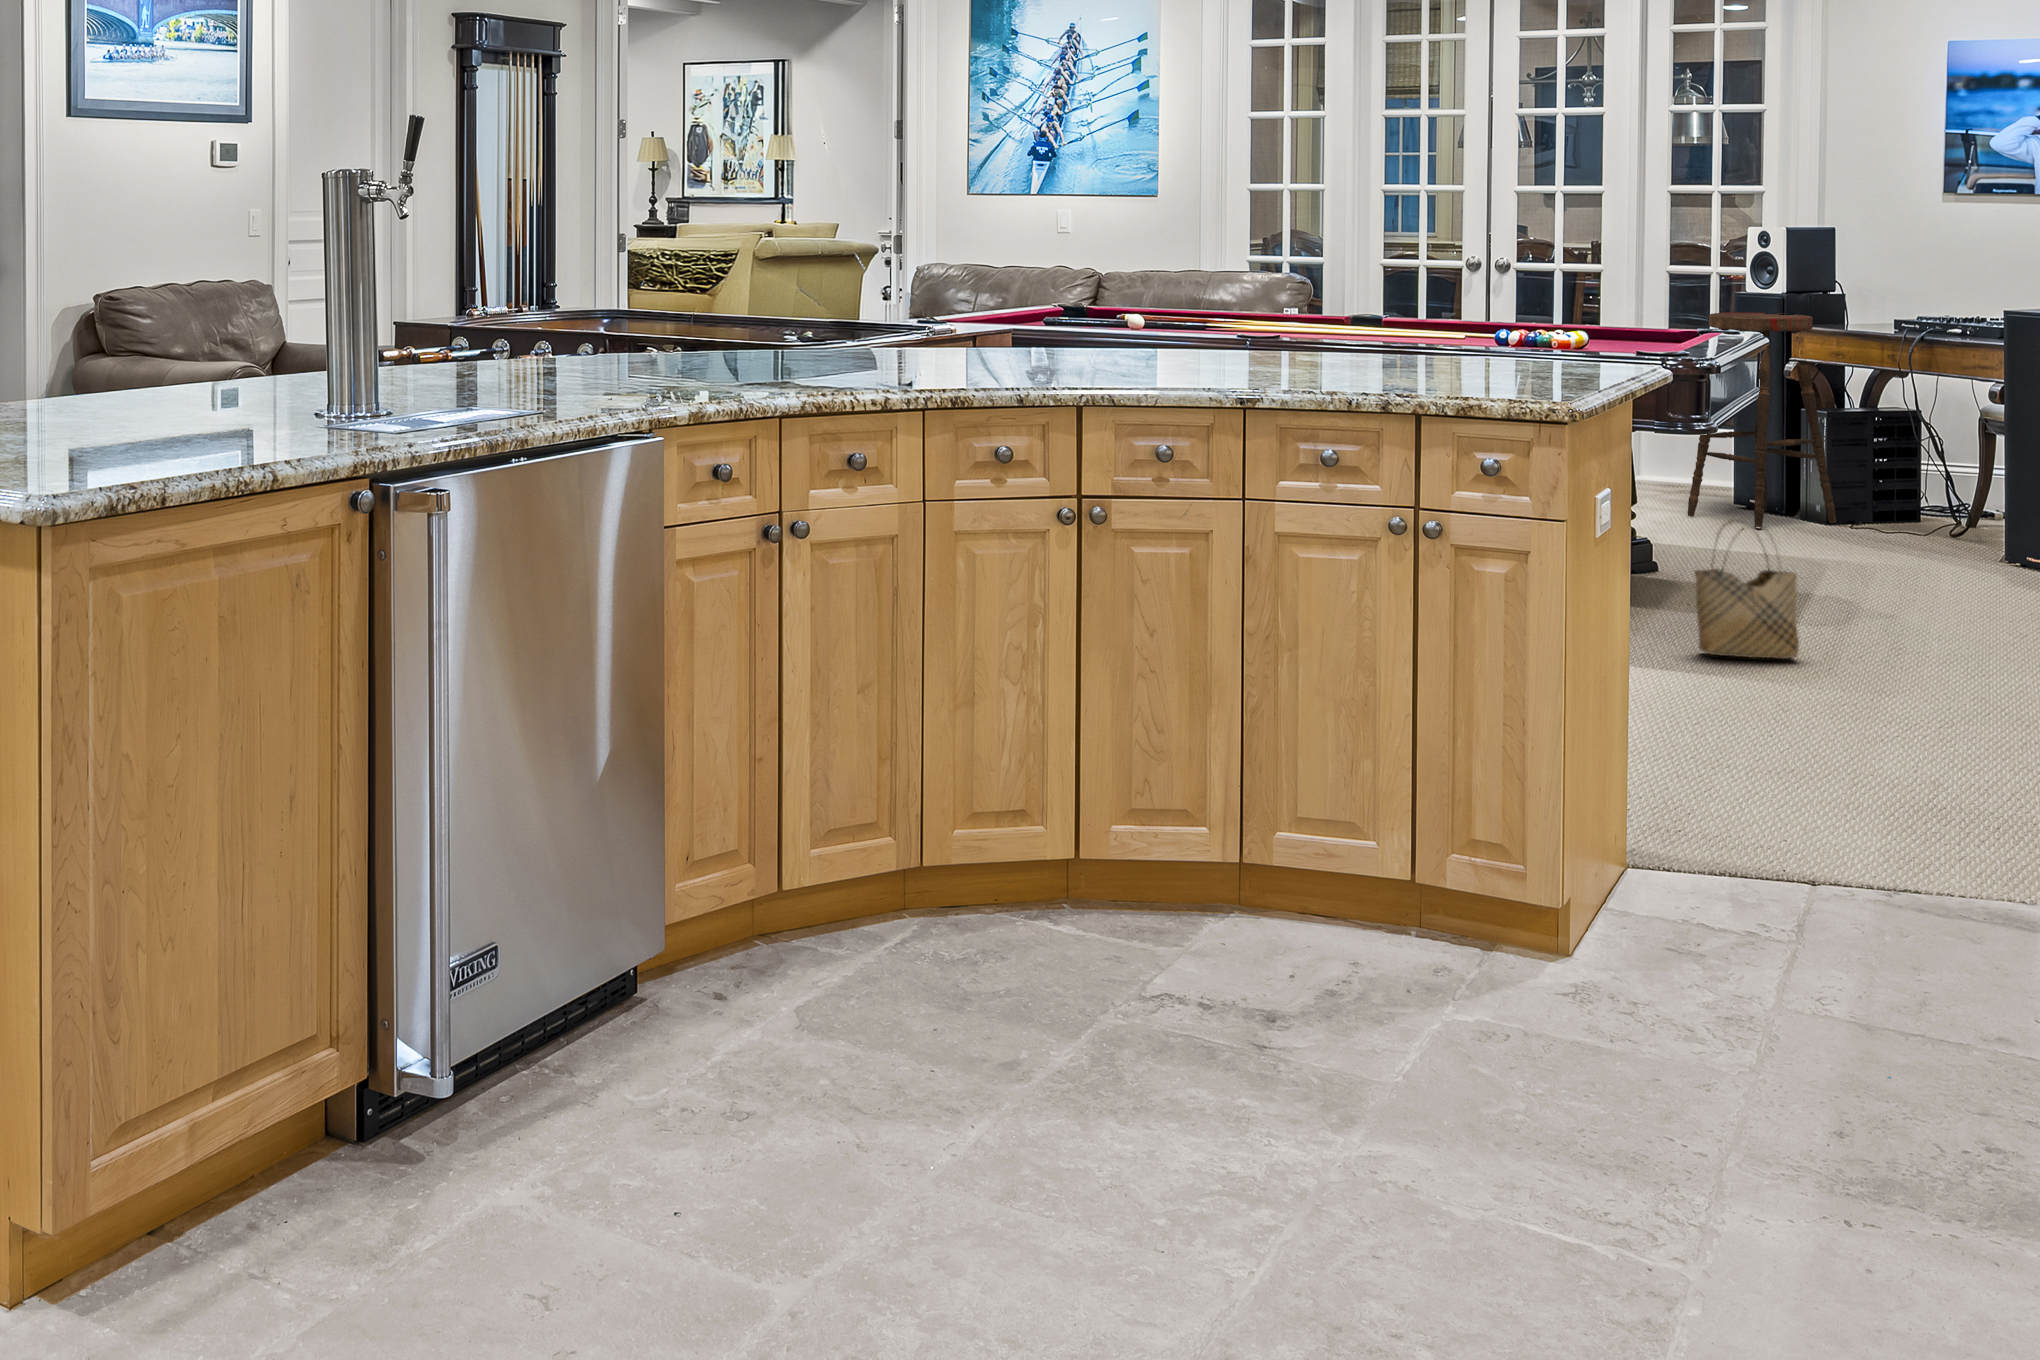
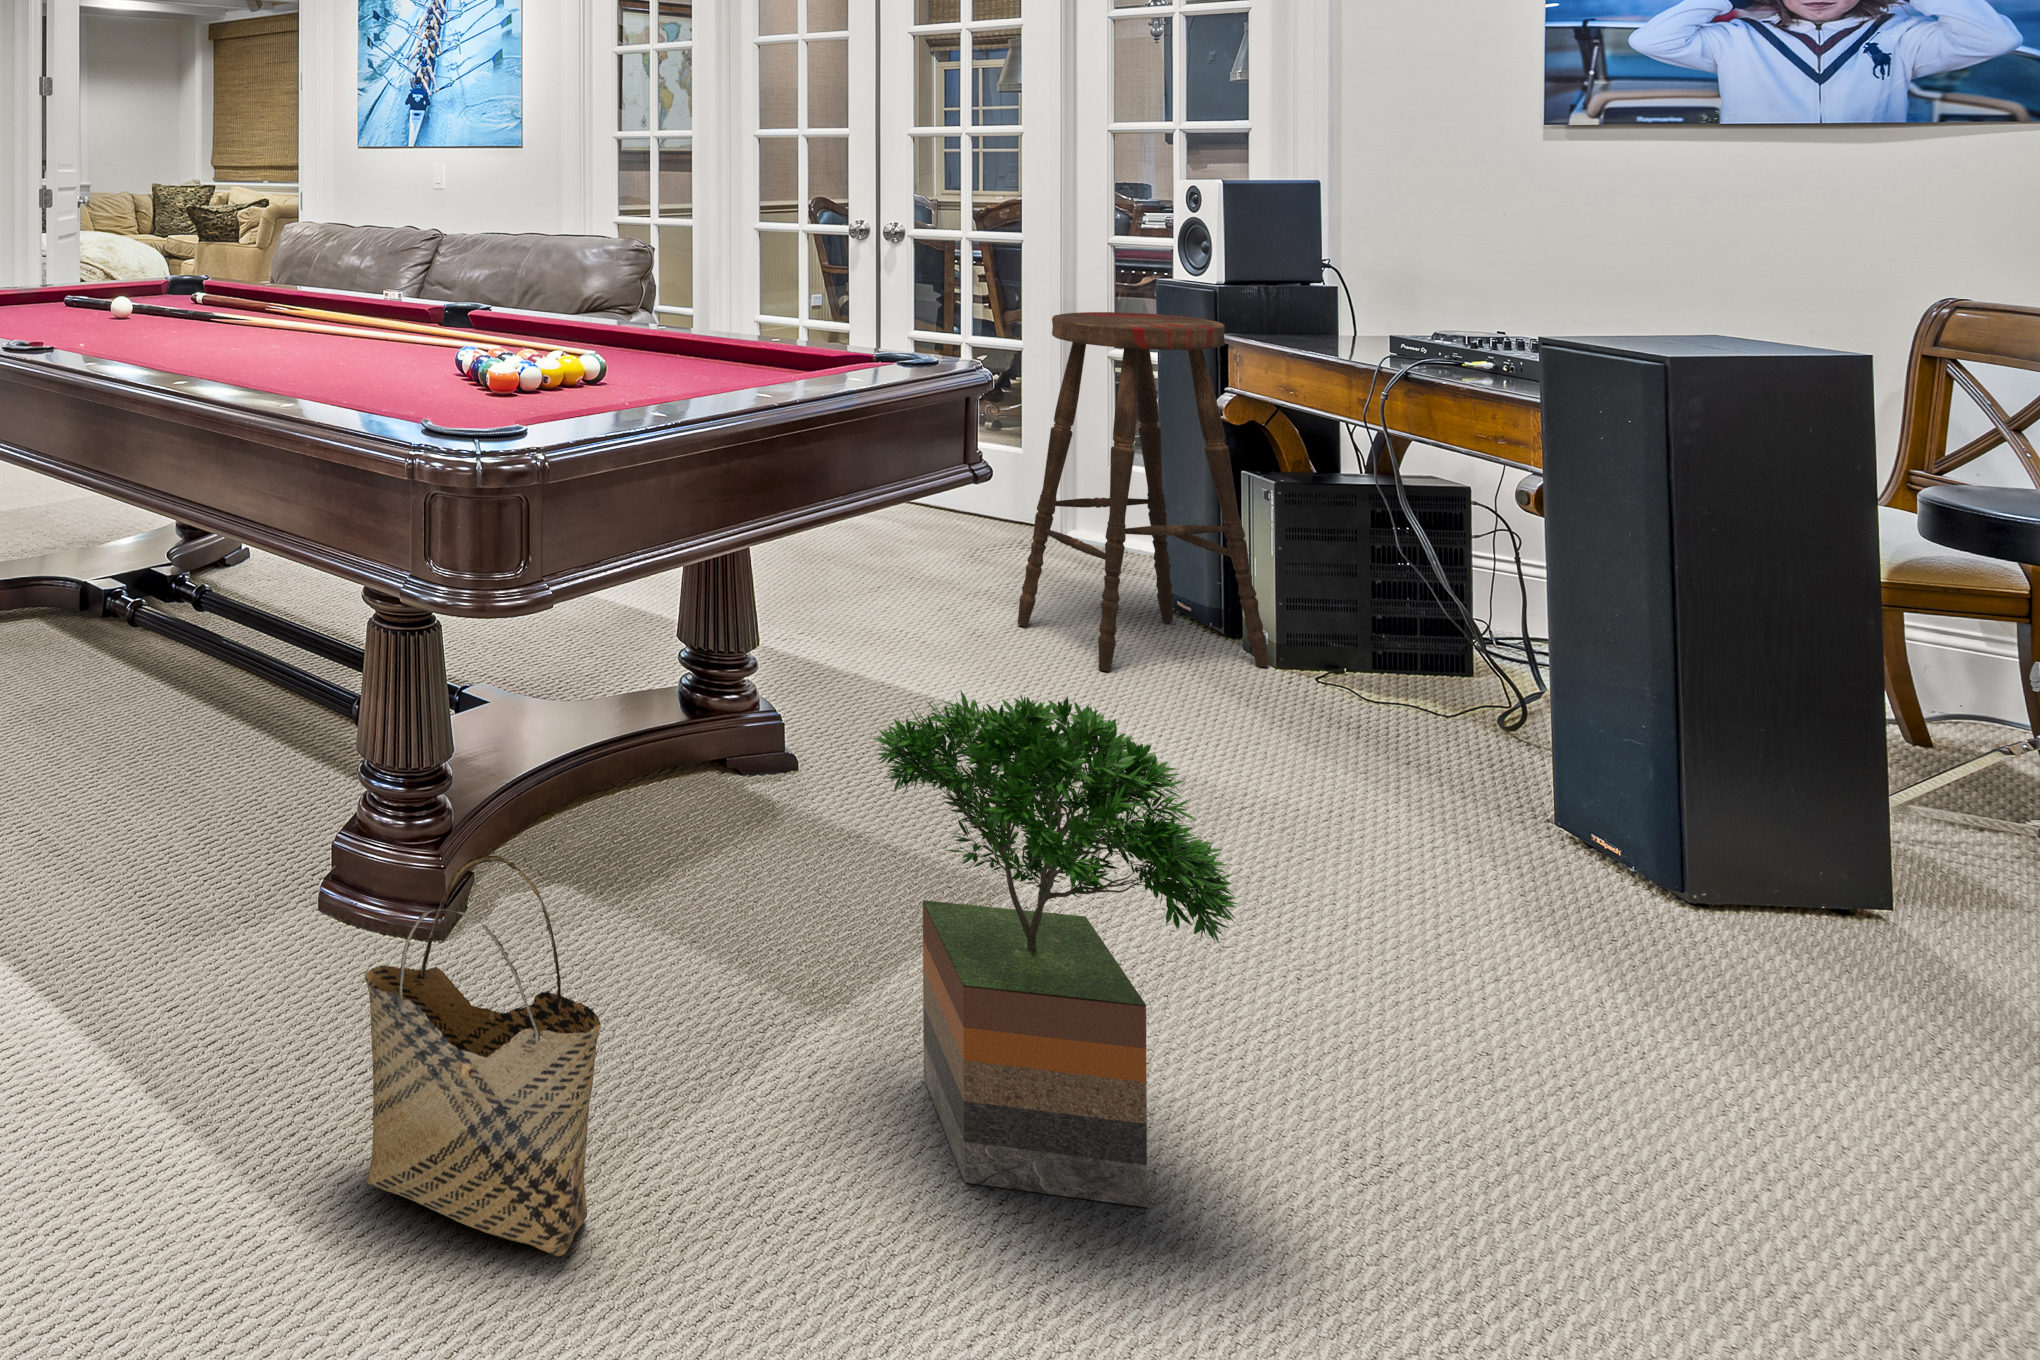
potted tree: none [1834,450,1997,641] -> present [872,691,1238,1207]

